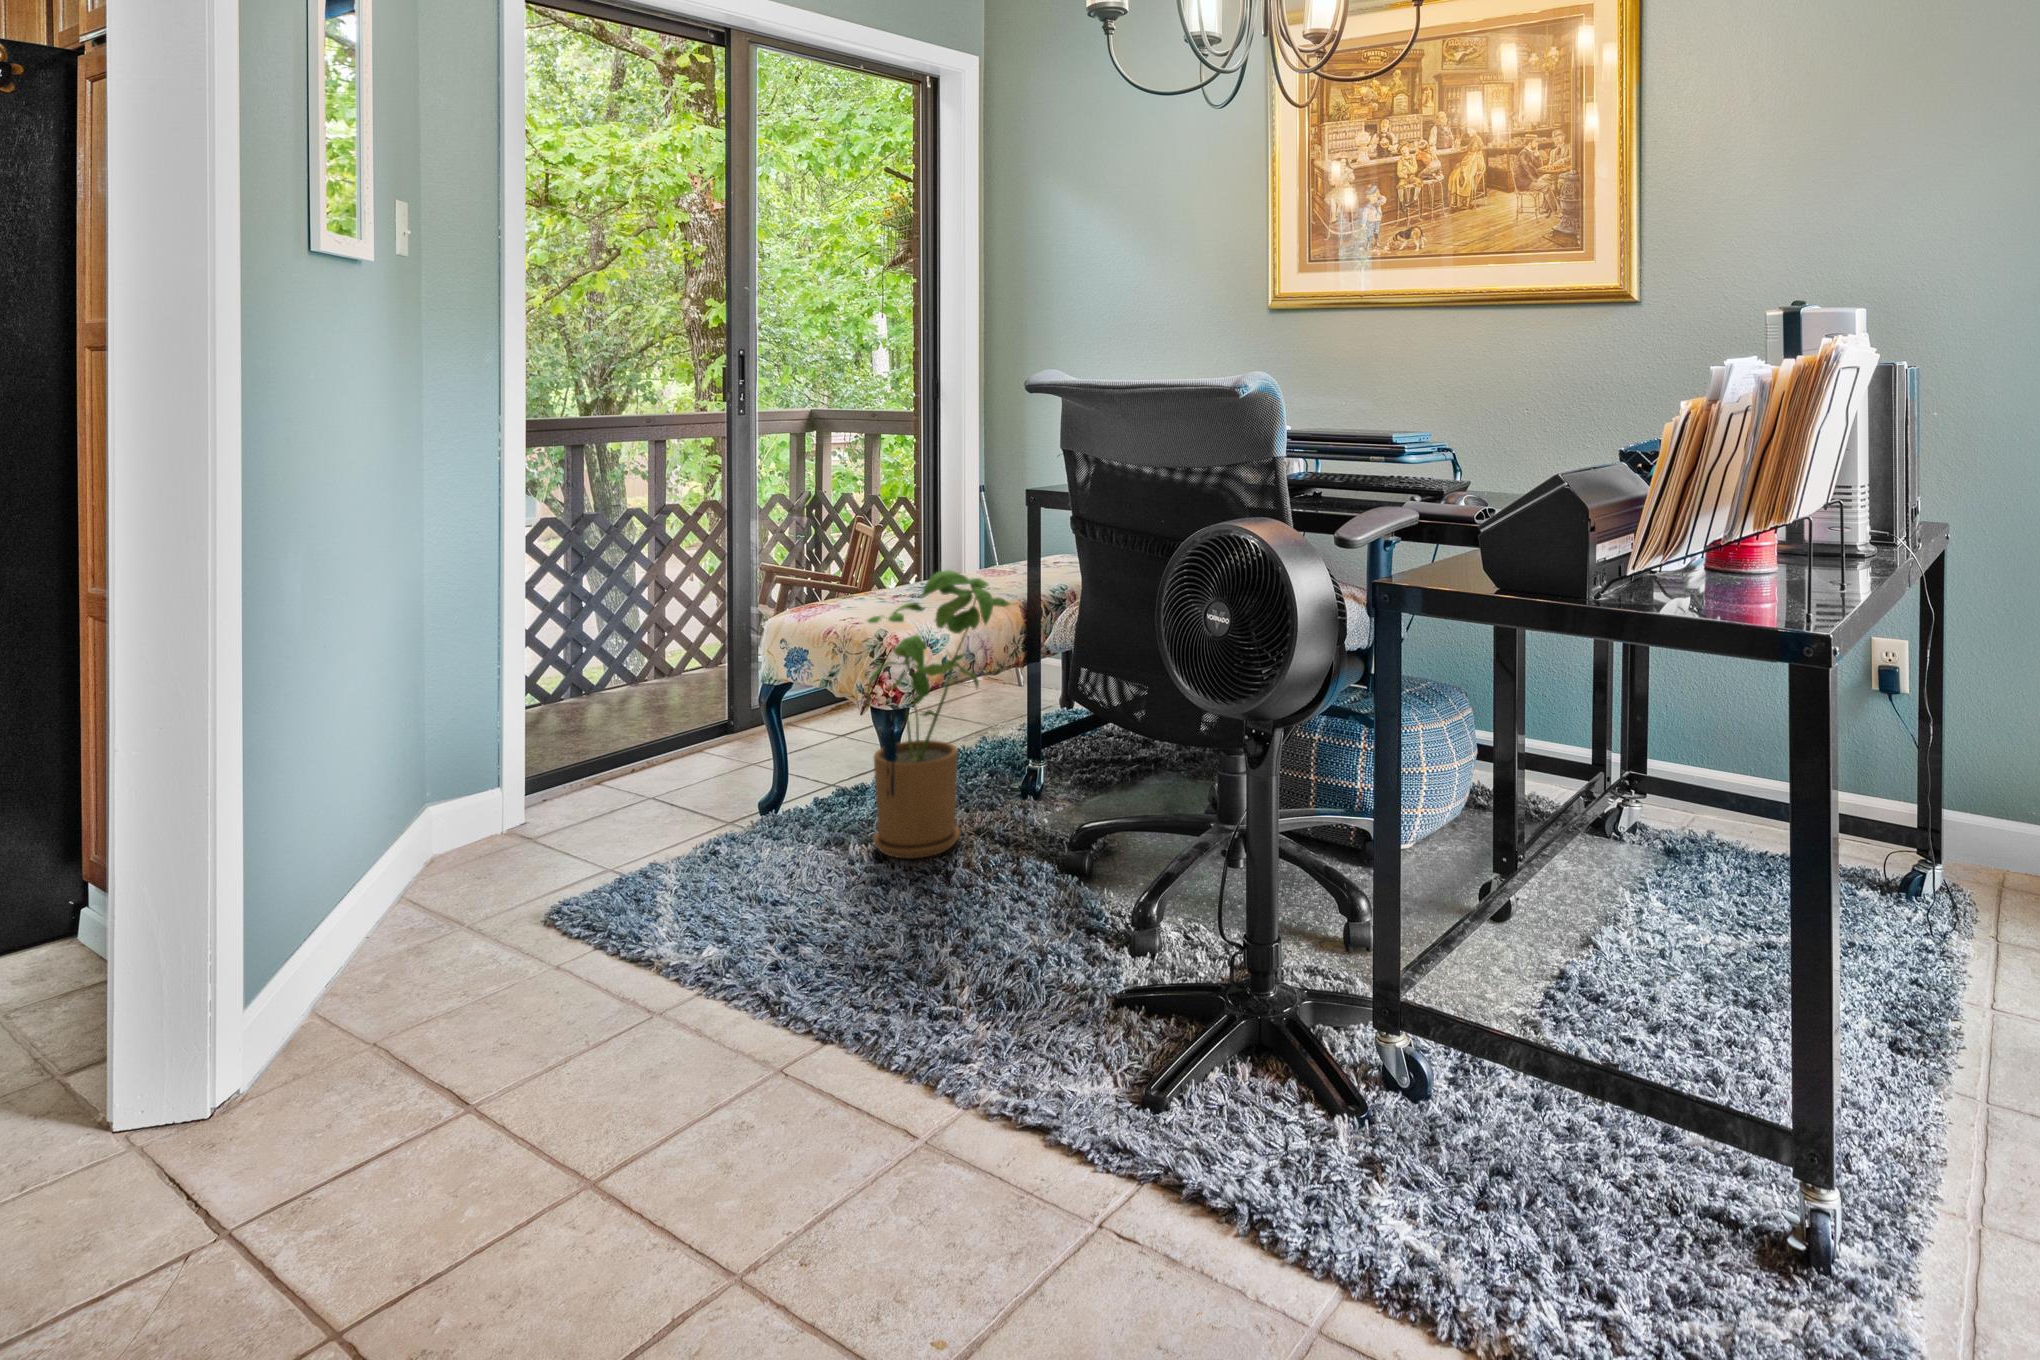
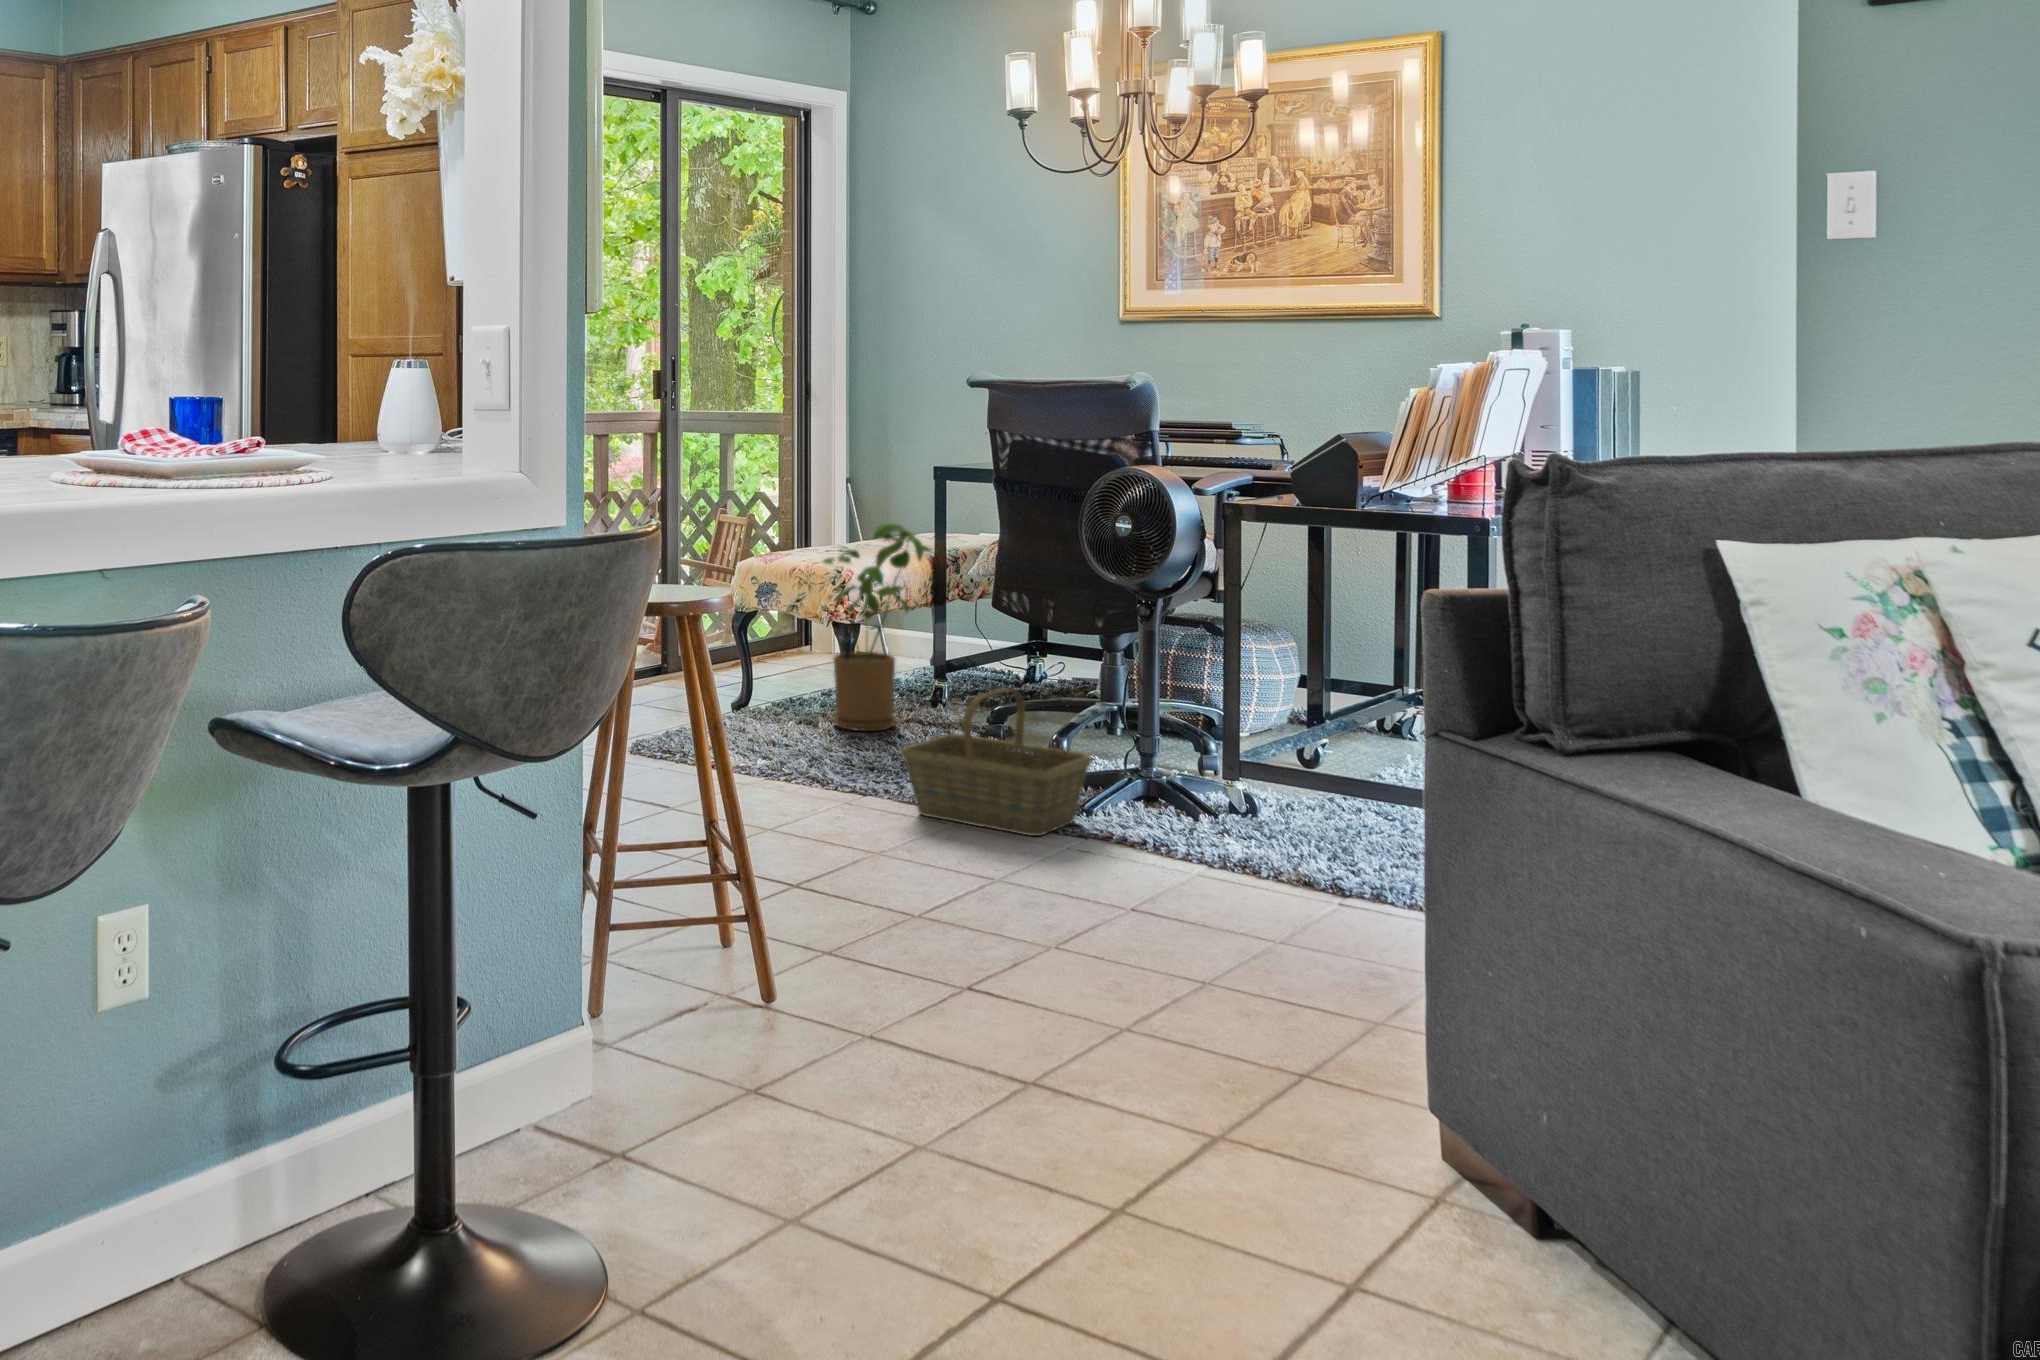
basket: none [850,883,1159,1181] -> present [900,688,1092,836]

